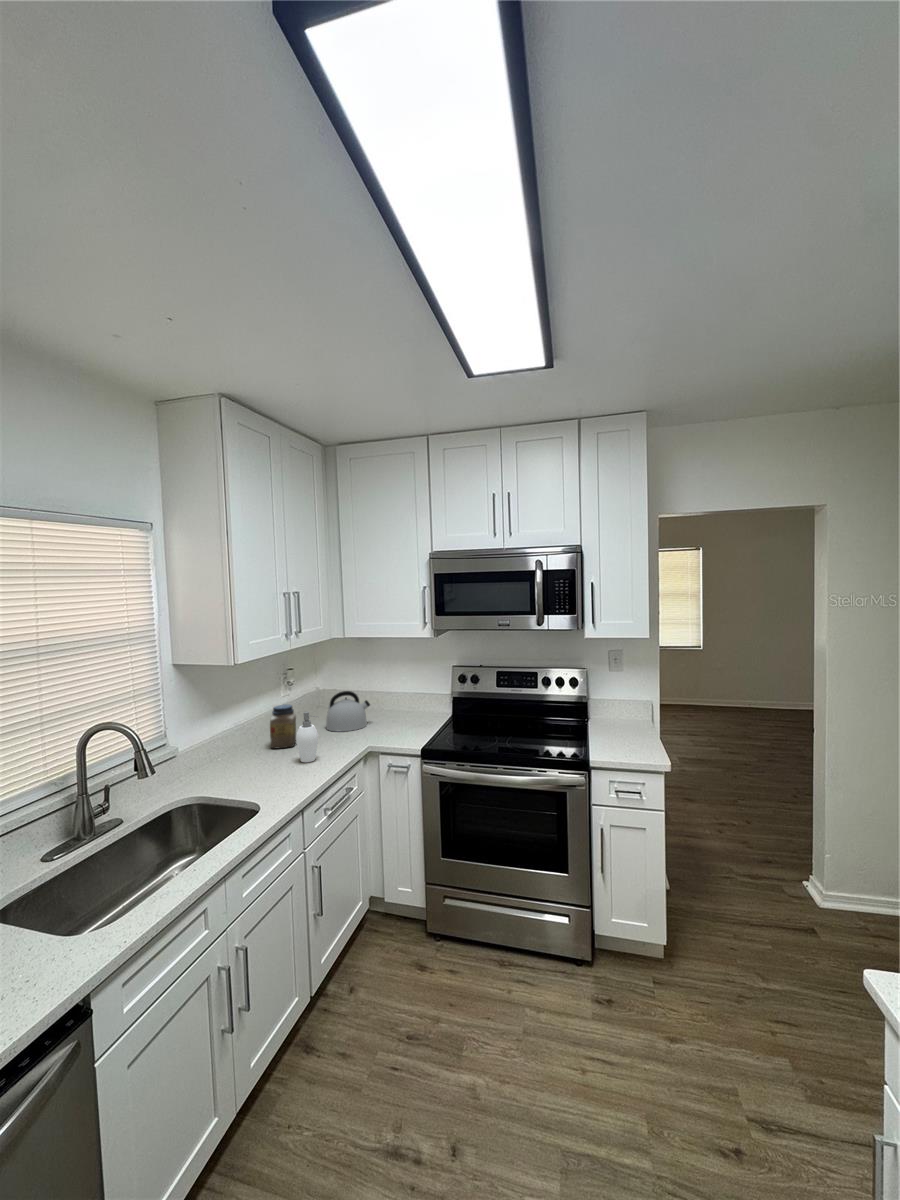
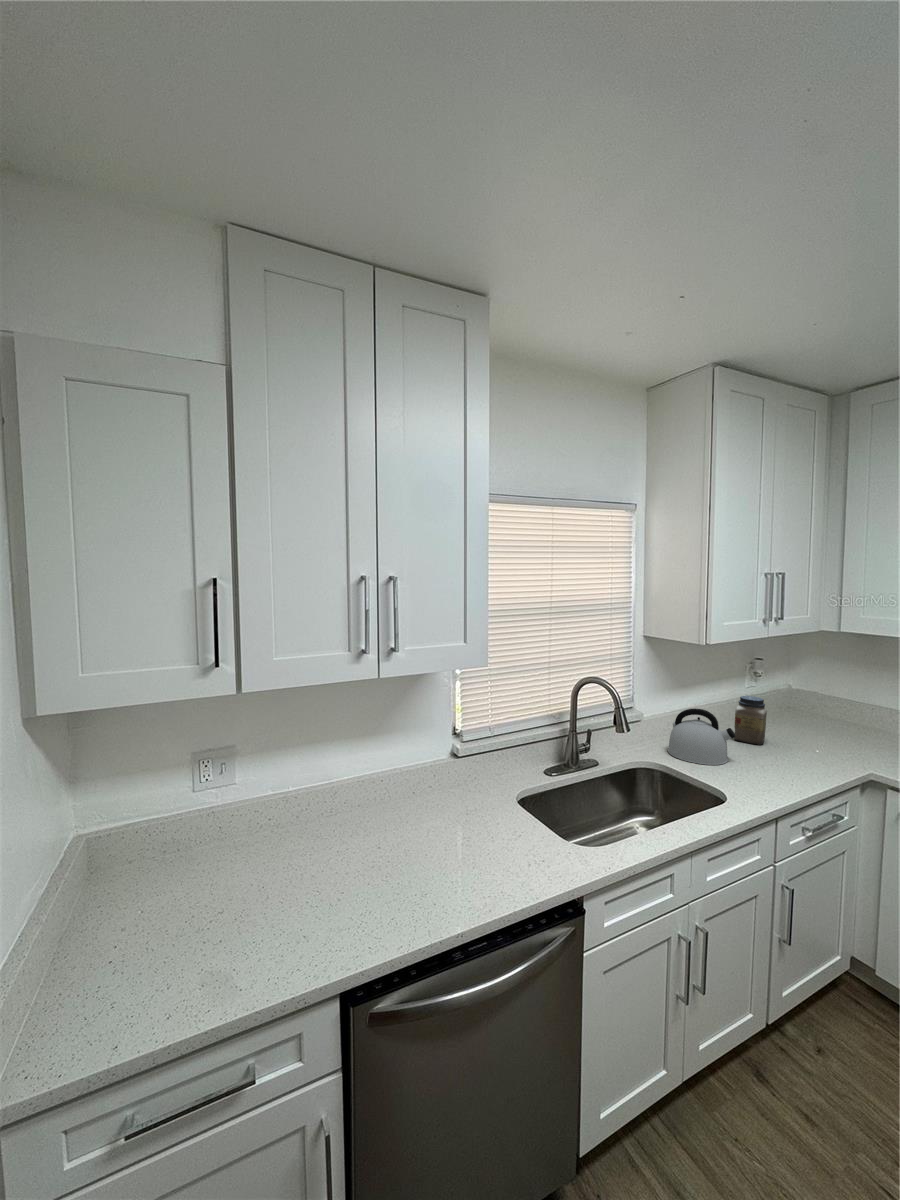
kettle: present [326,691,370,732] -> present [668,708,735,765]
soap dispenser: present [296,712,318,762] -> none [769,710,804,768]

